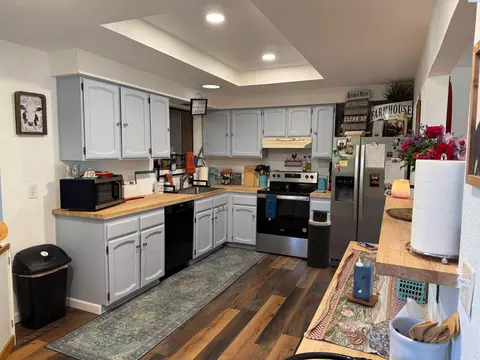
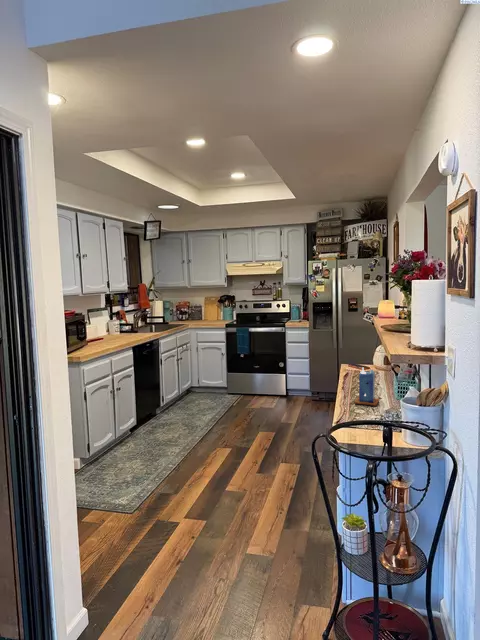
trash can: present [307,210,331,269] -> none [287,342,311,404]

